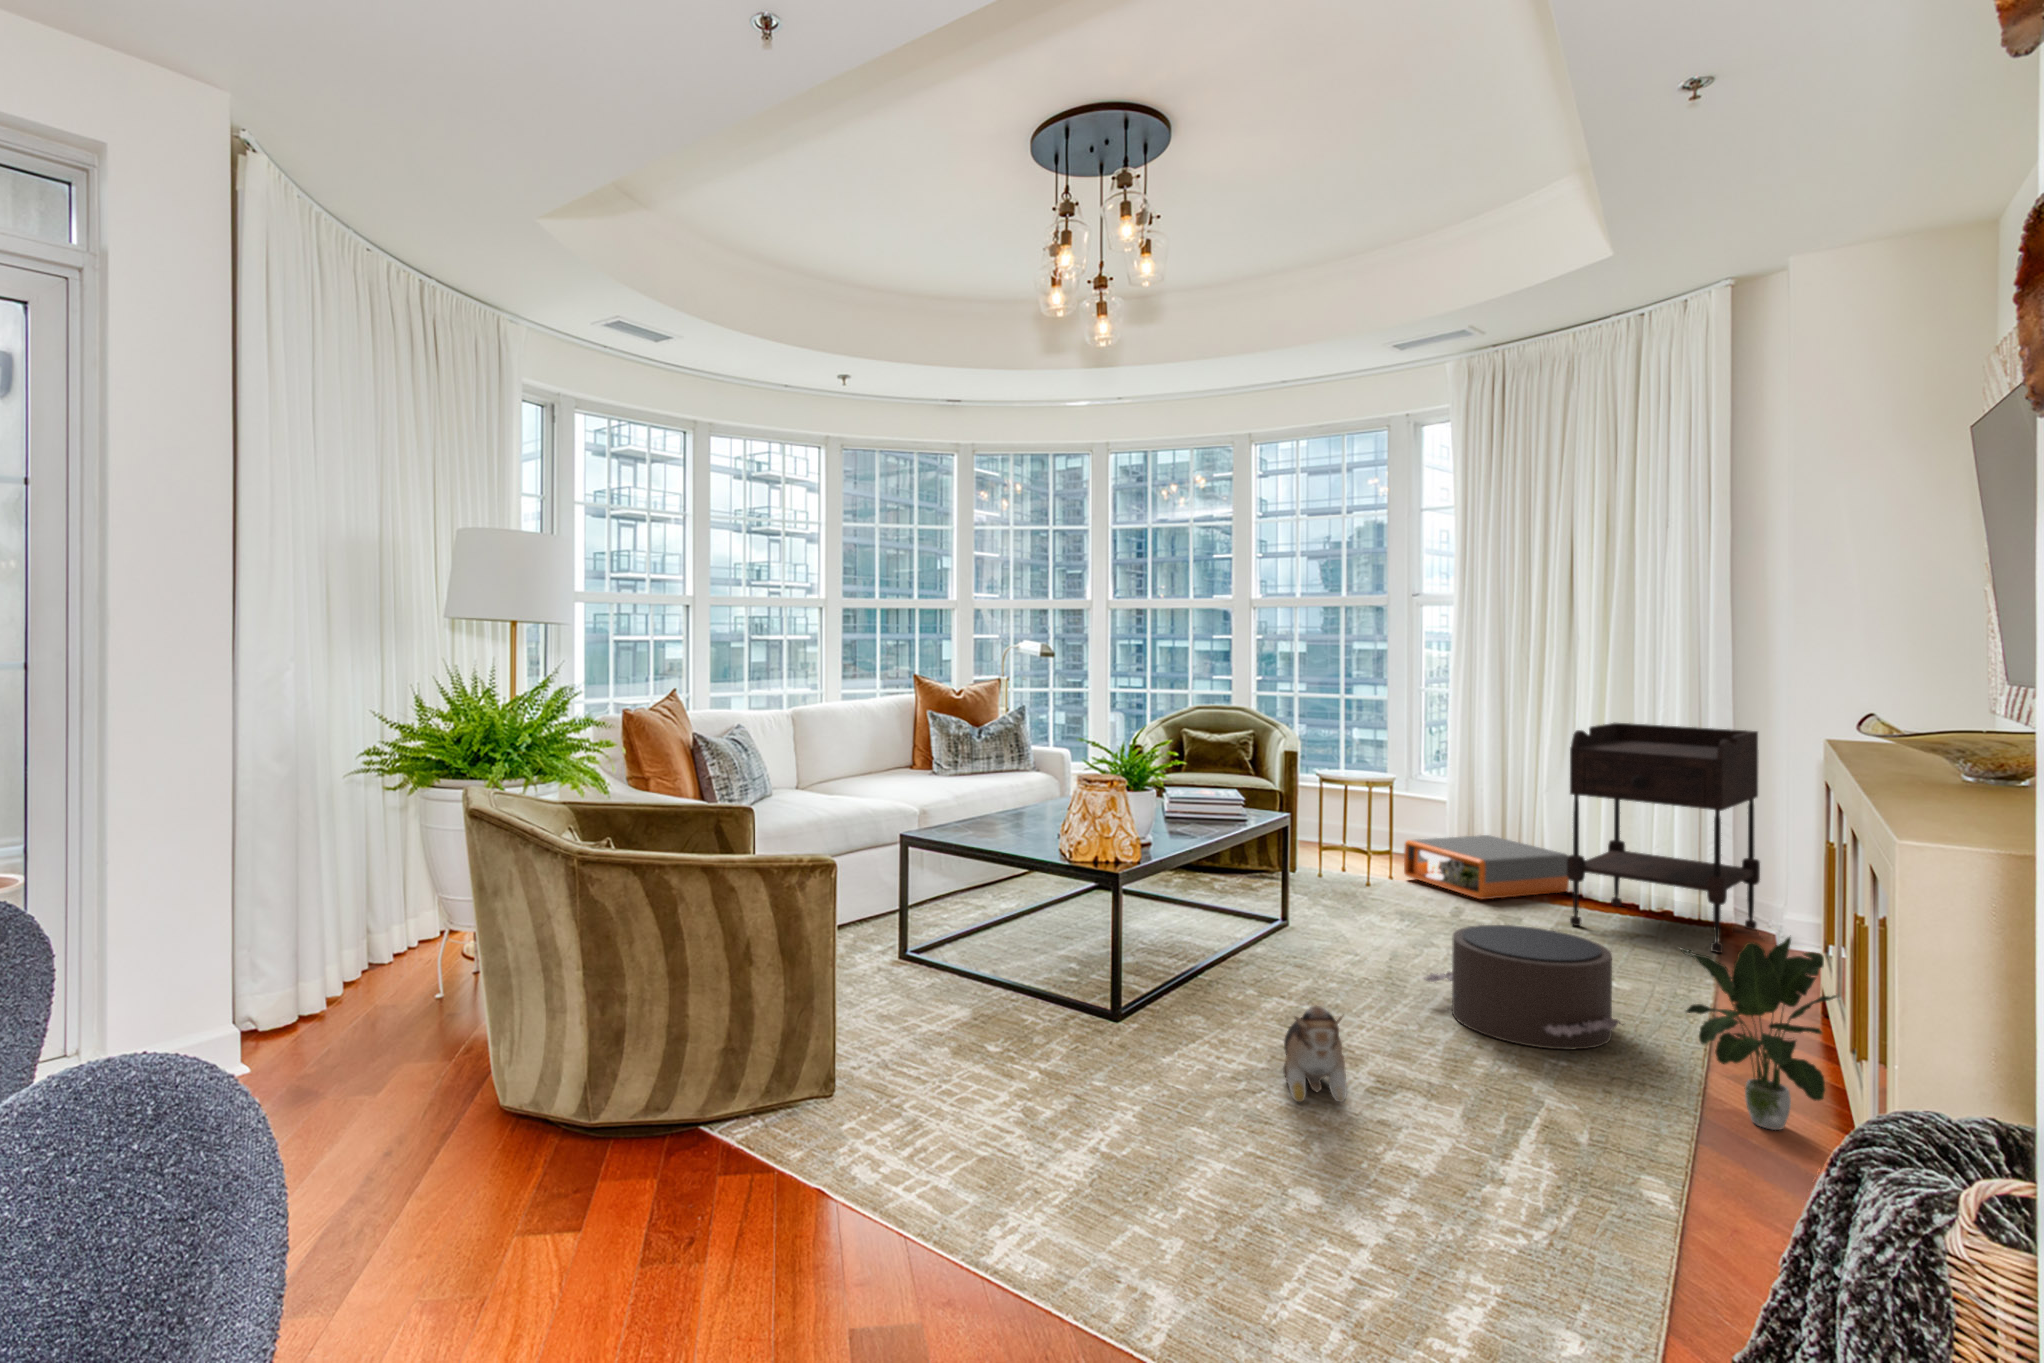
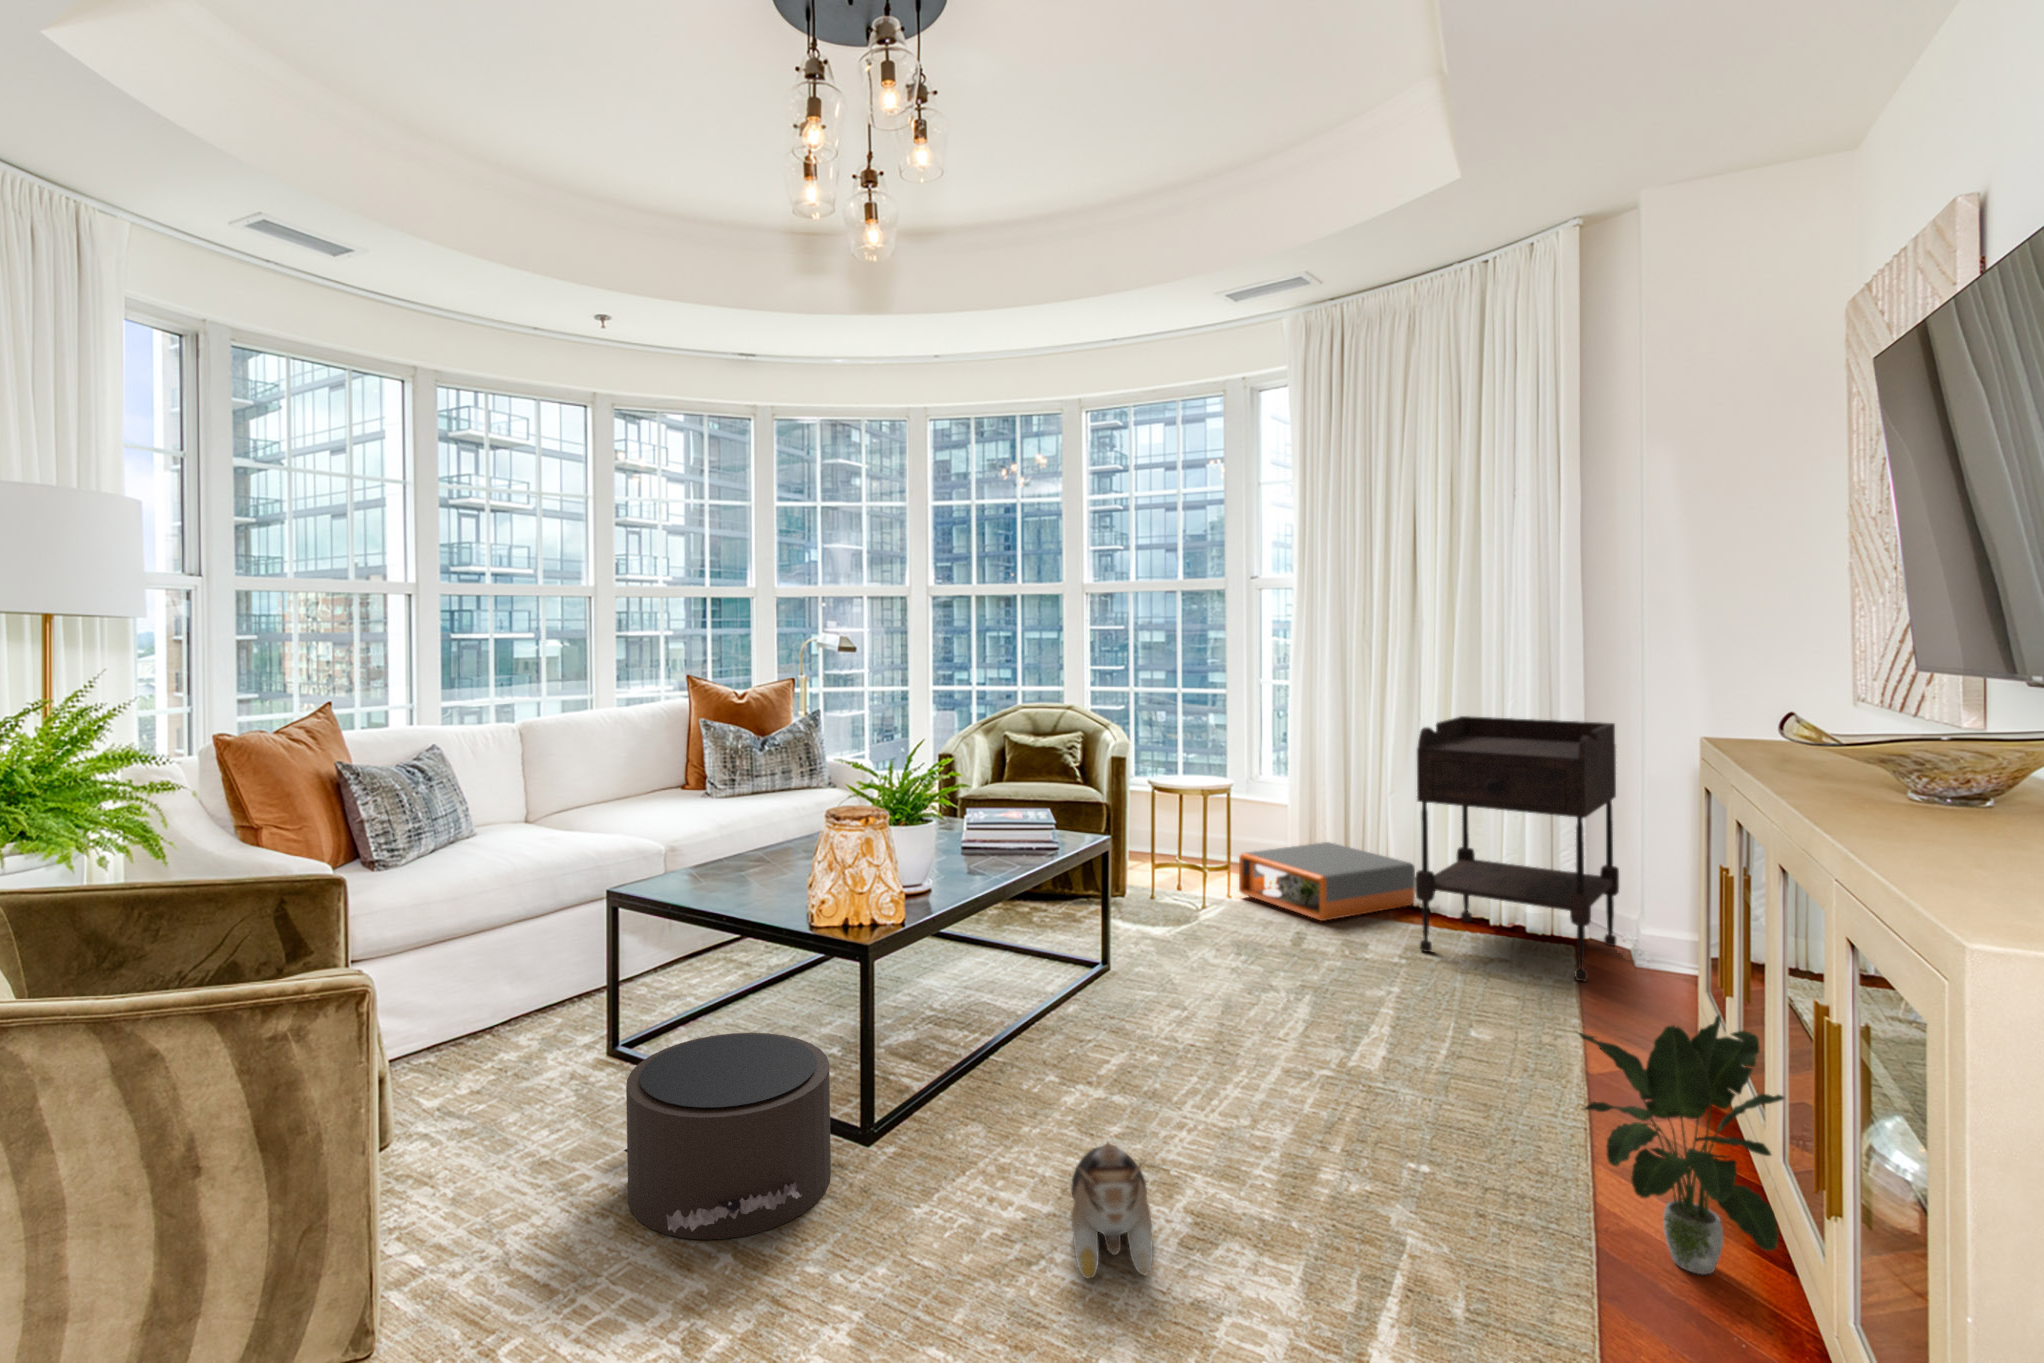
pouf: present [1424,925,1620,1050] -> present [624,1033,831,1240]

